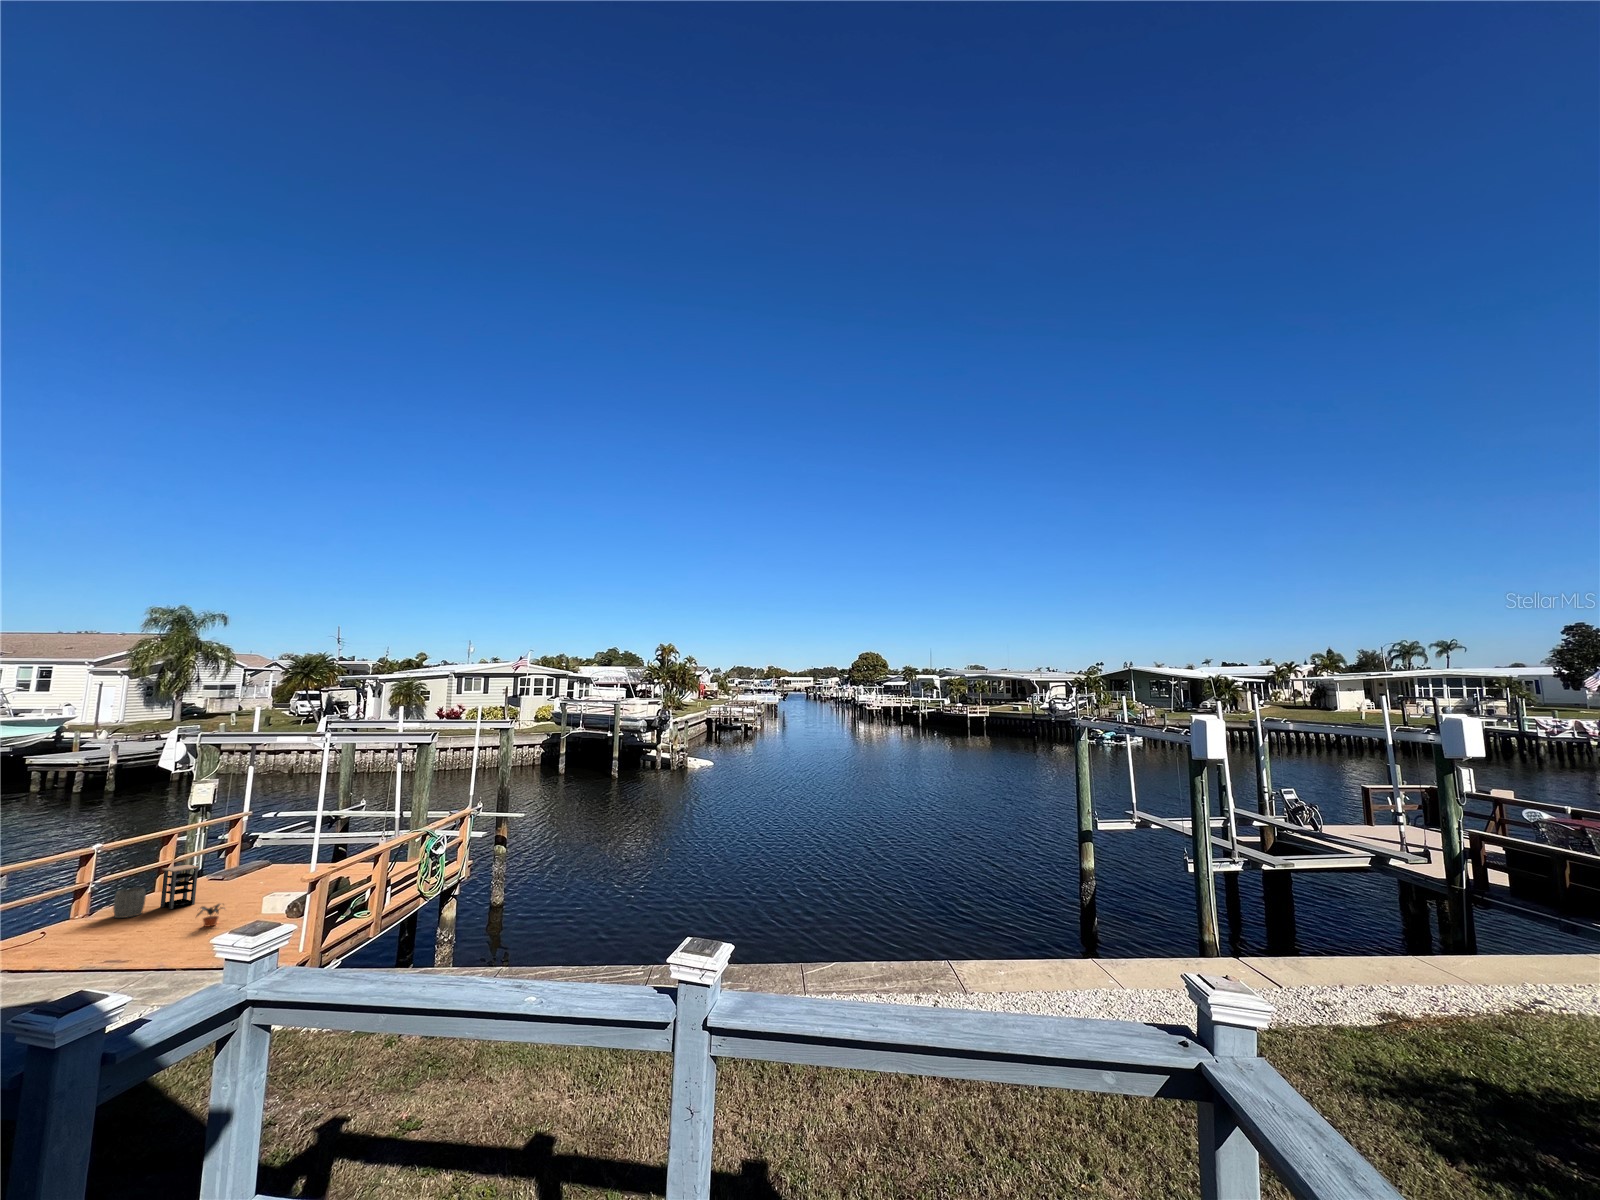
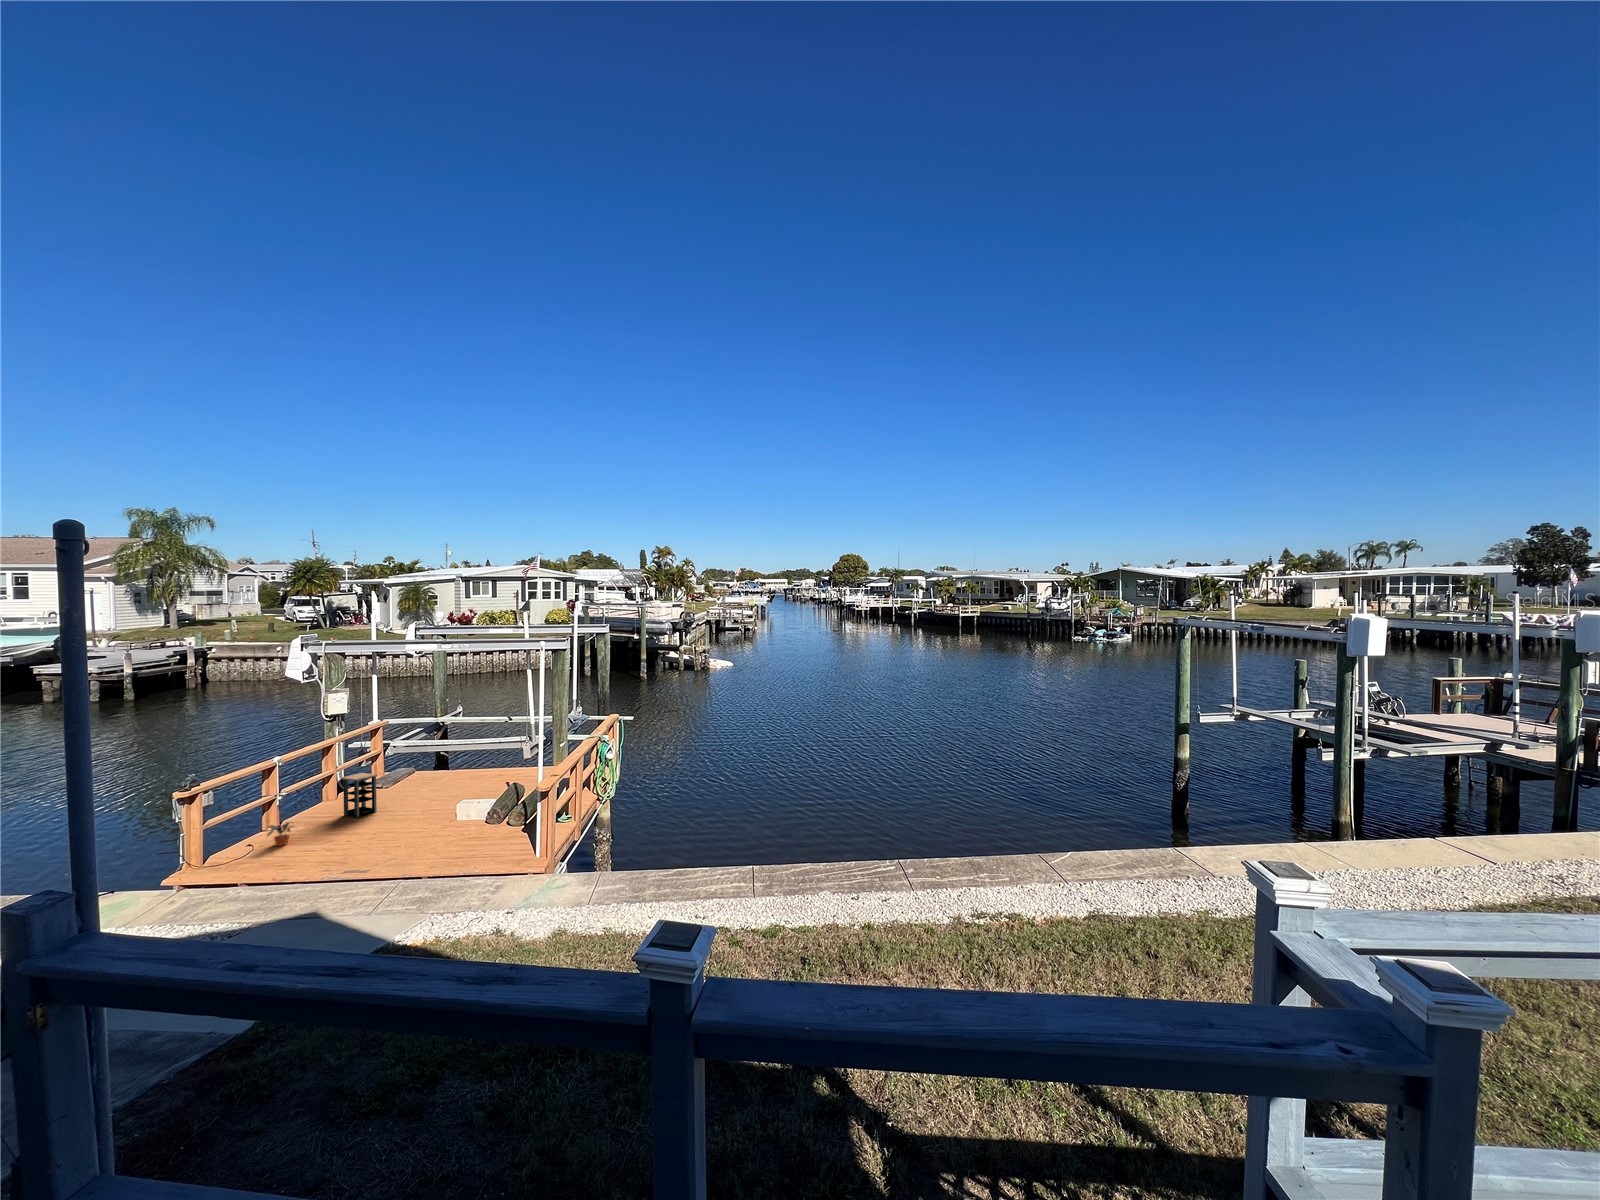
woven basket: present [113,888,146,918] -> none [303,797,332,827]
potted plant: present [197,904,224,927] -> present [267,822,292,846]

